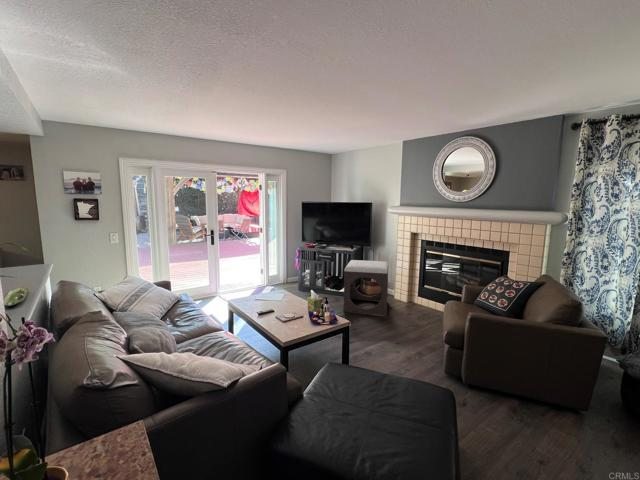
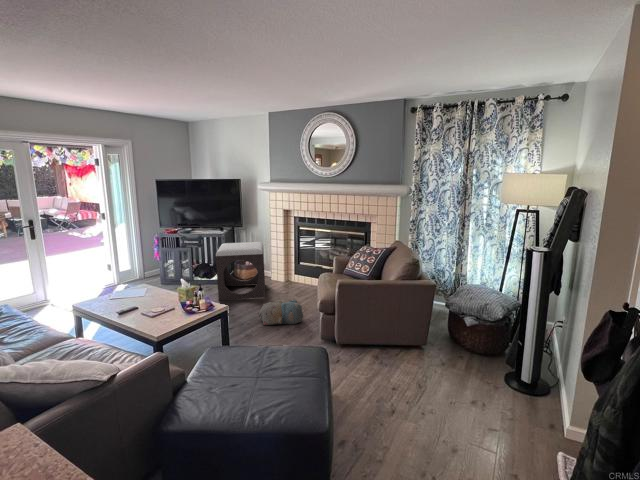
plush toy: none [379,322,425,349] -> present [259,299,303,325]

